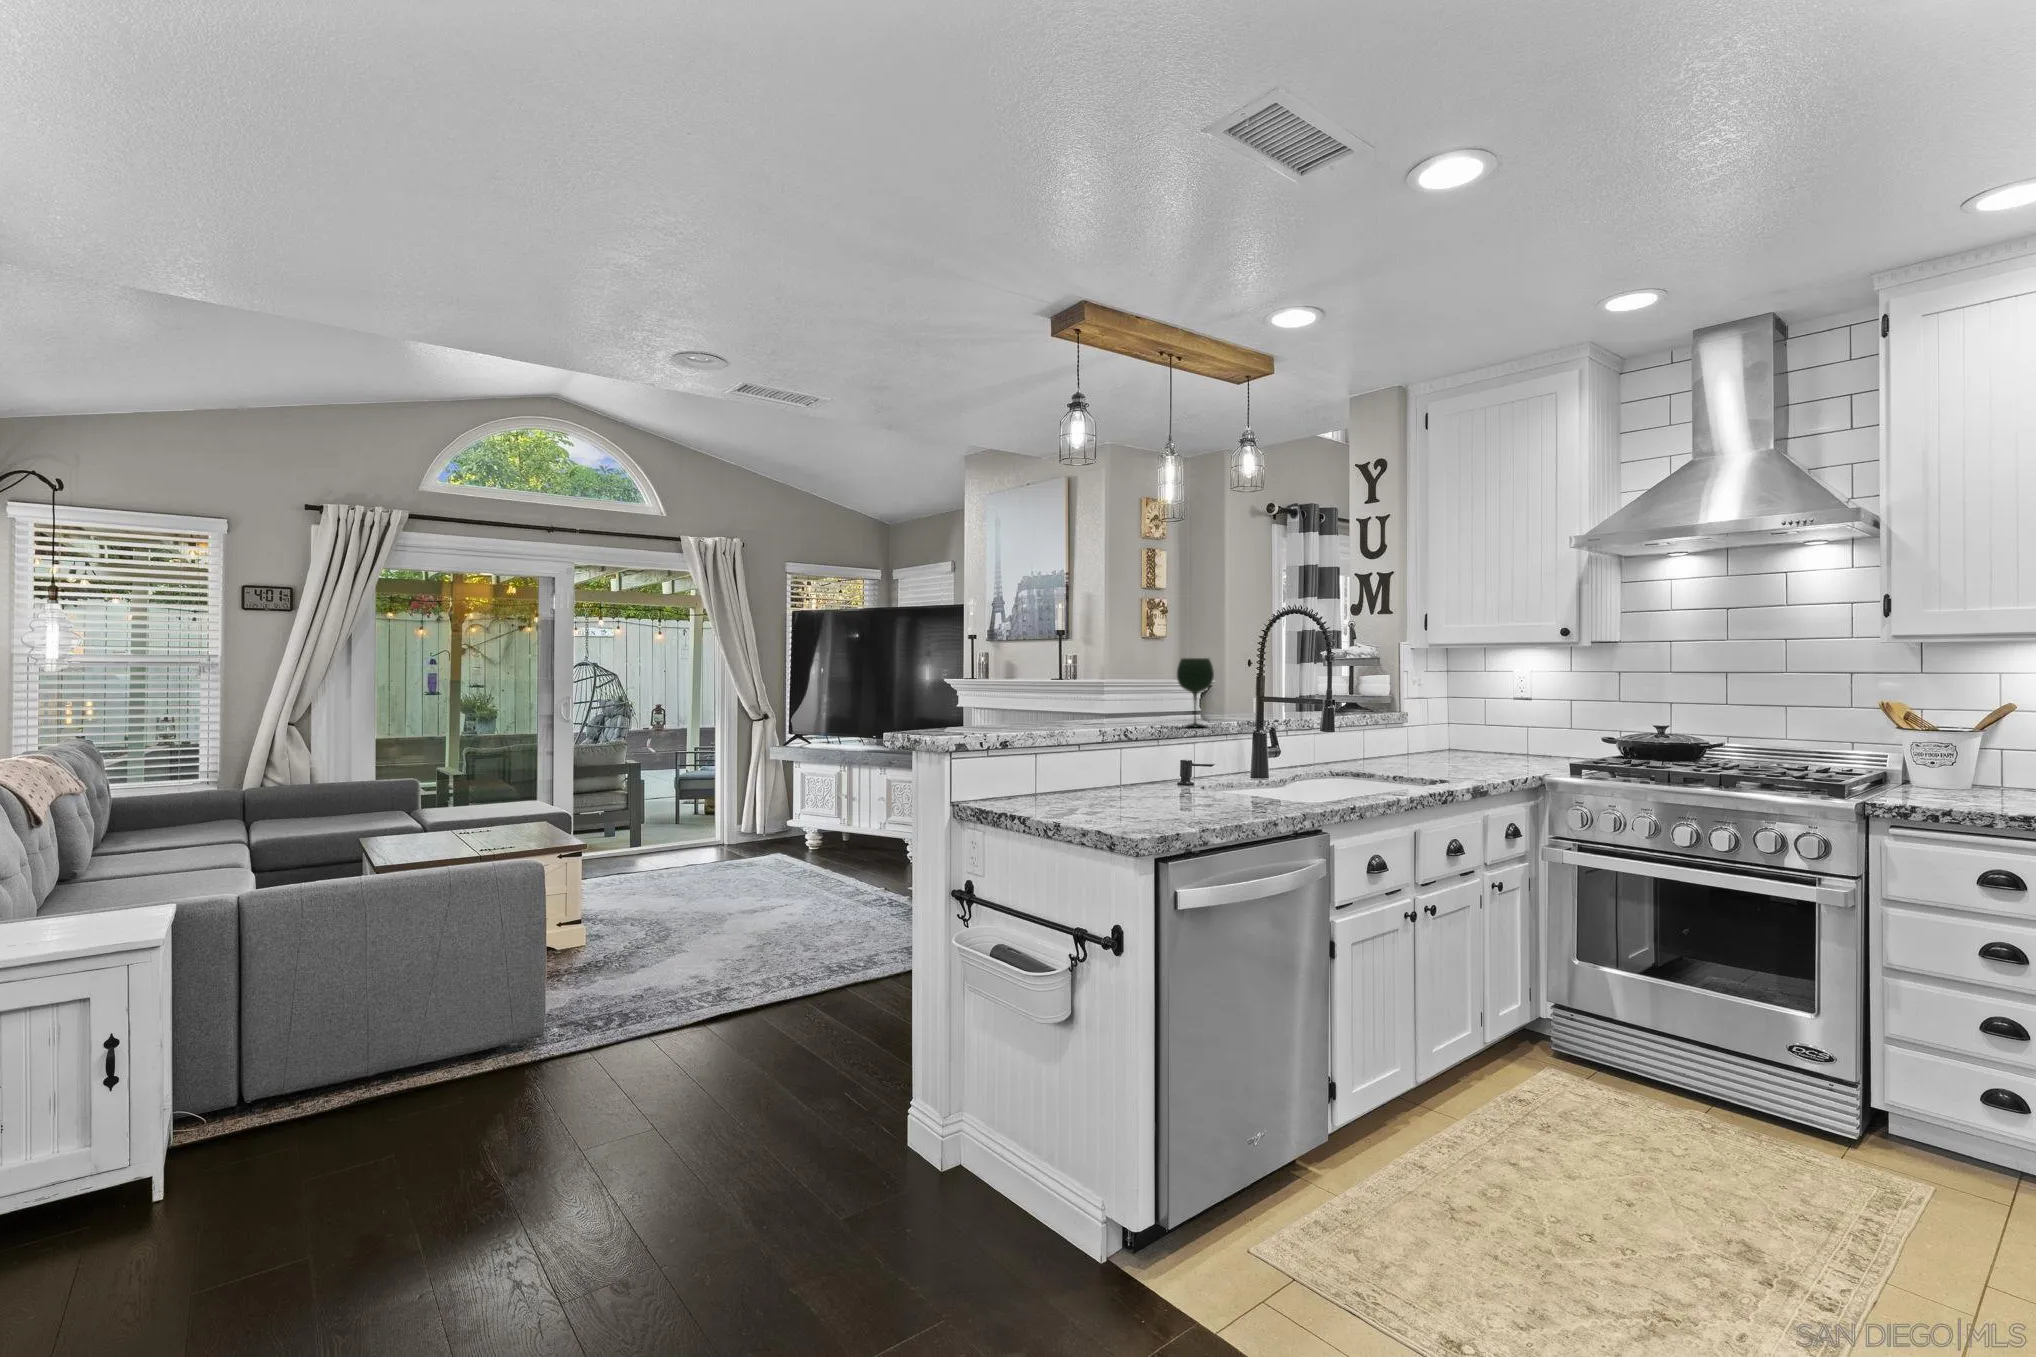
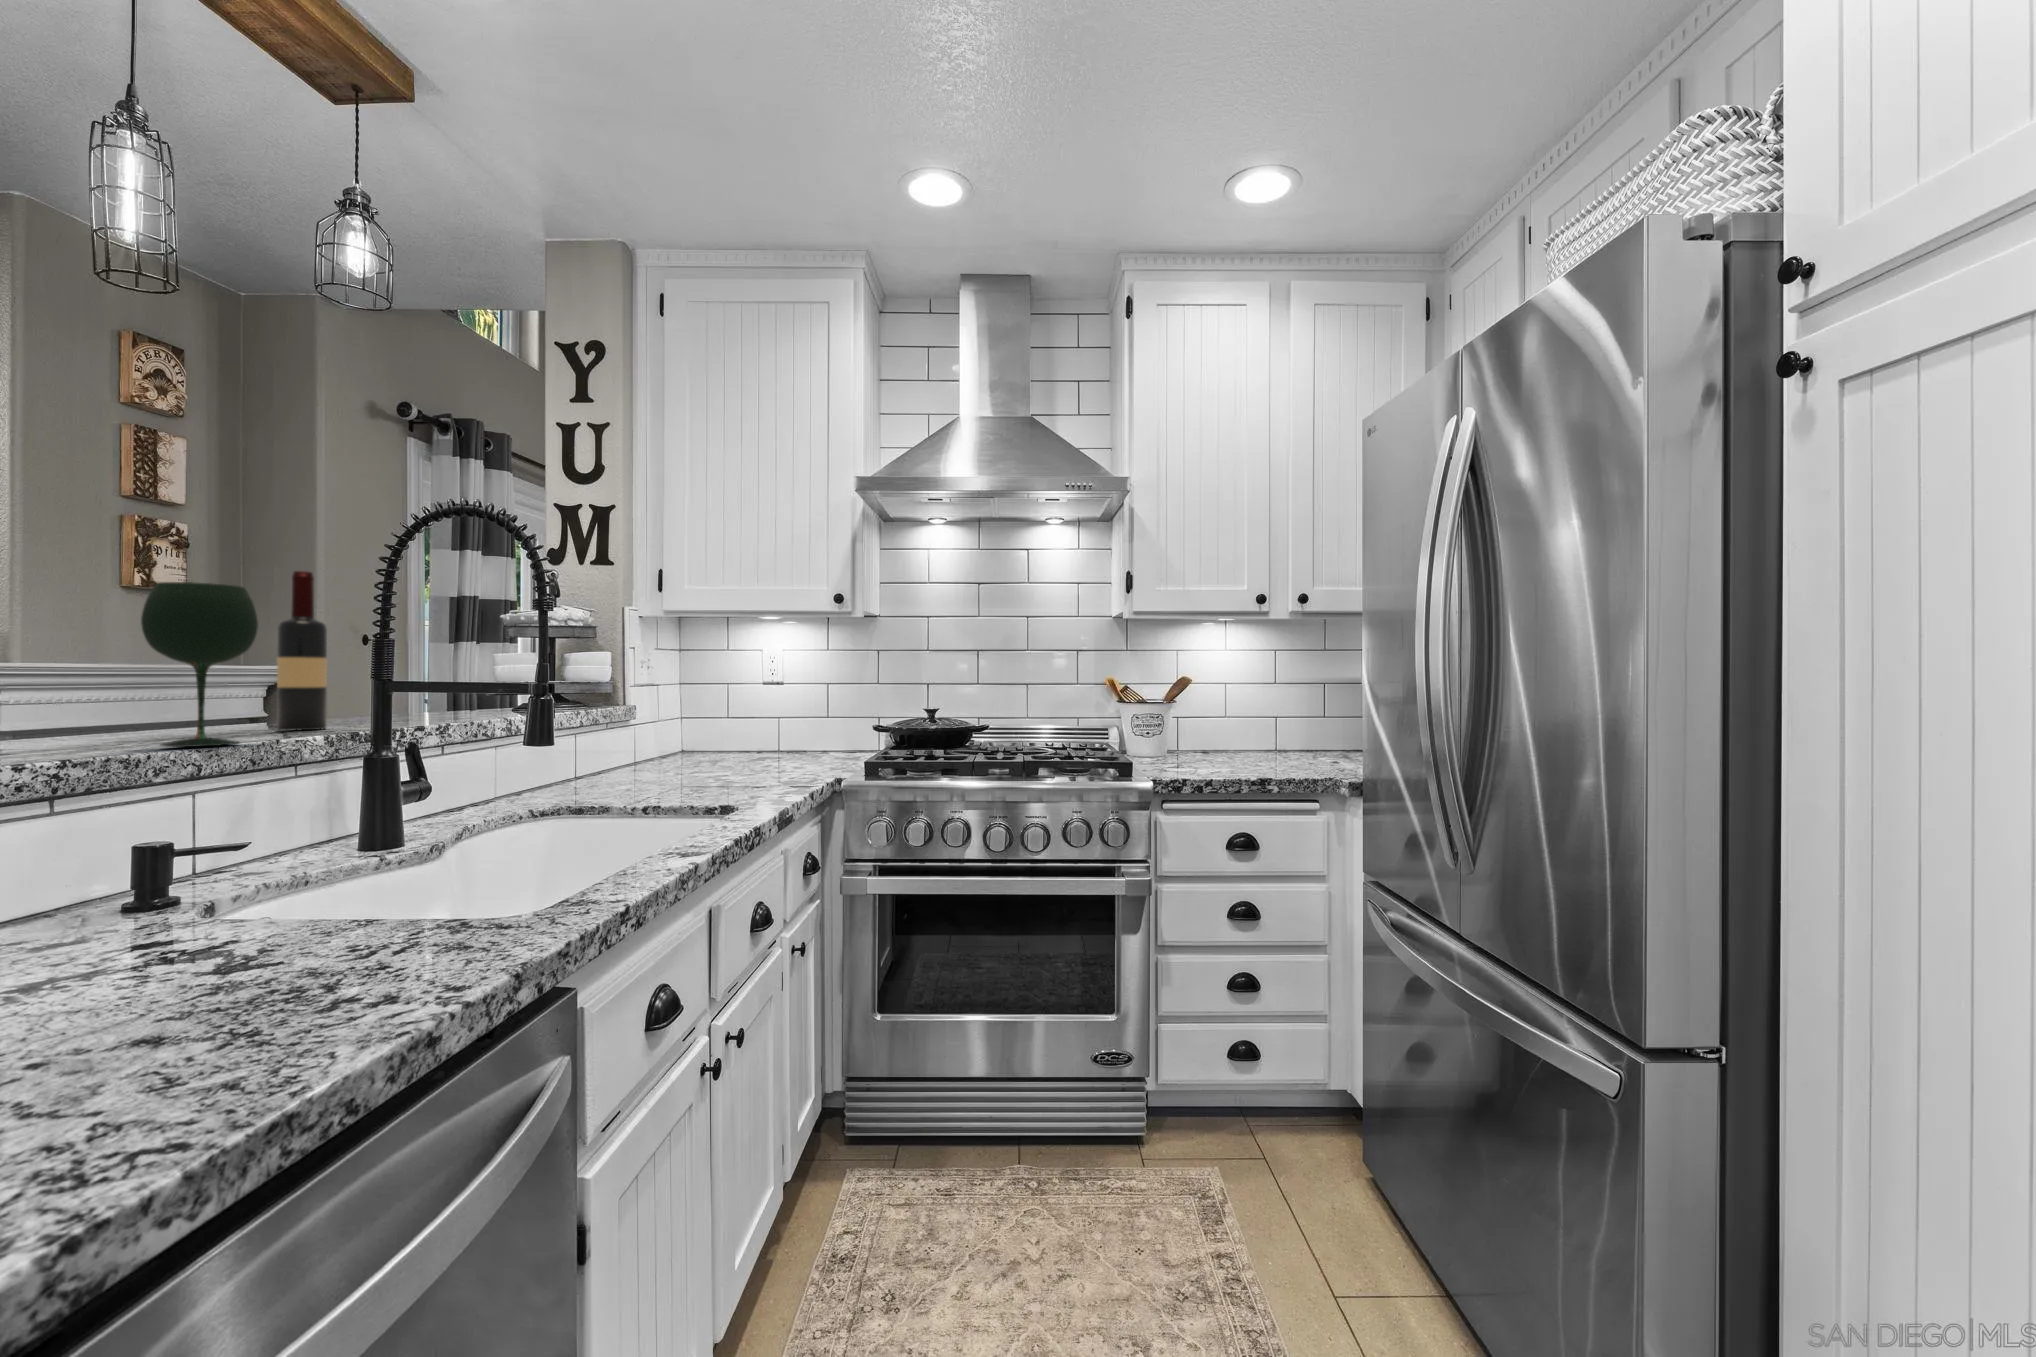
wine bottle: none [1215,640,1235,721] -> present [277,571,327,731]

